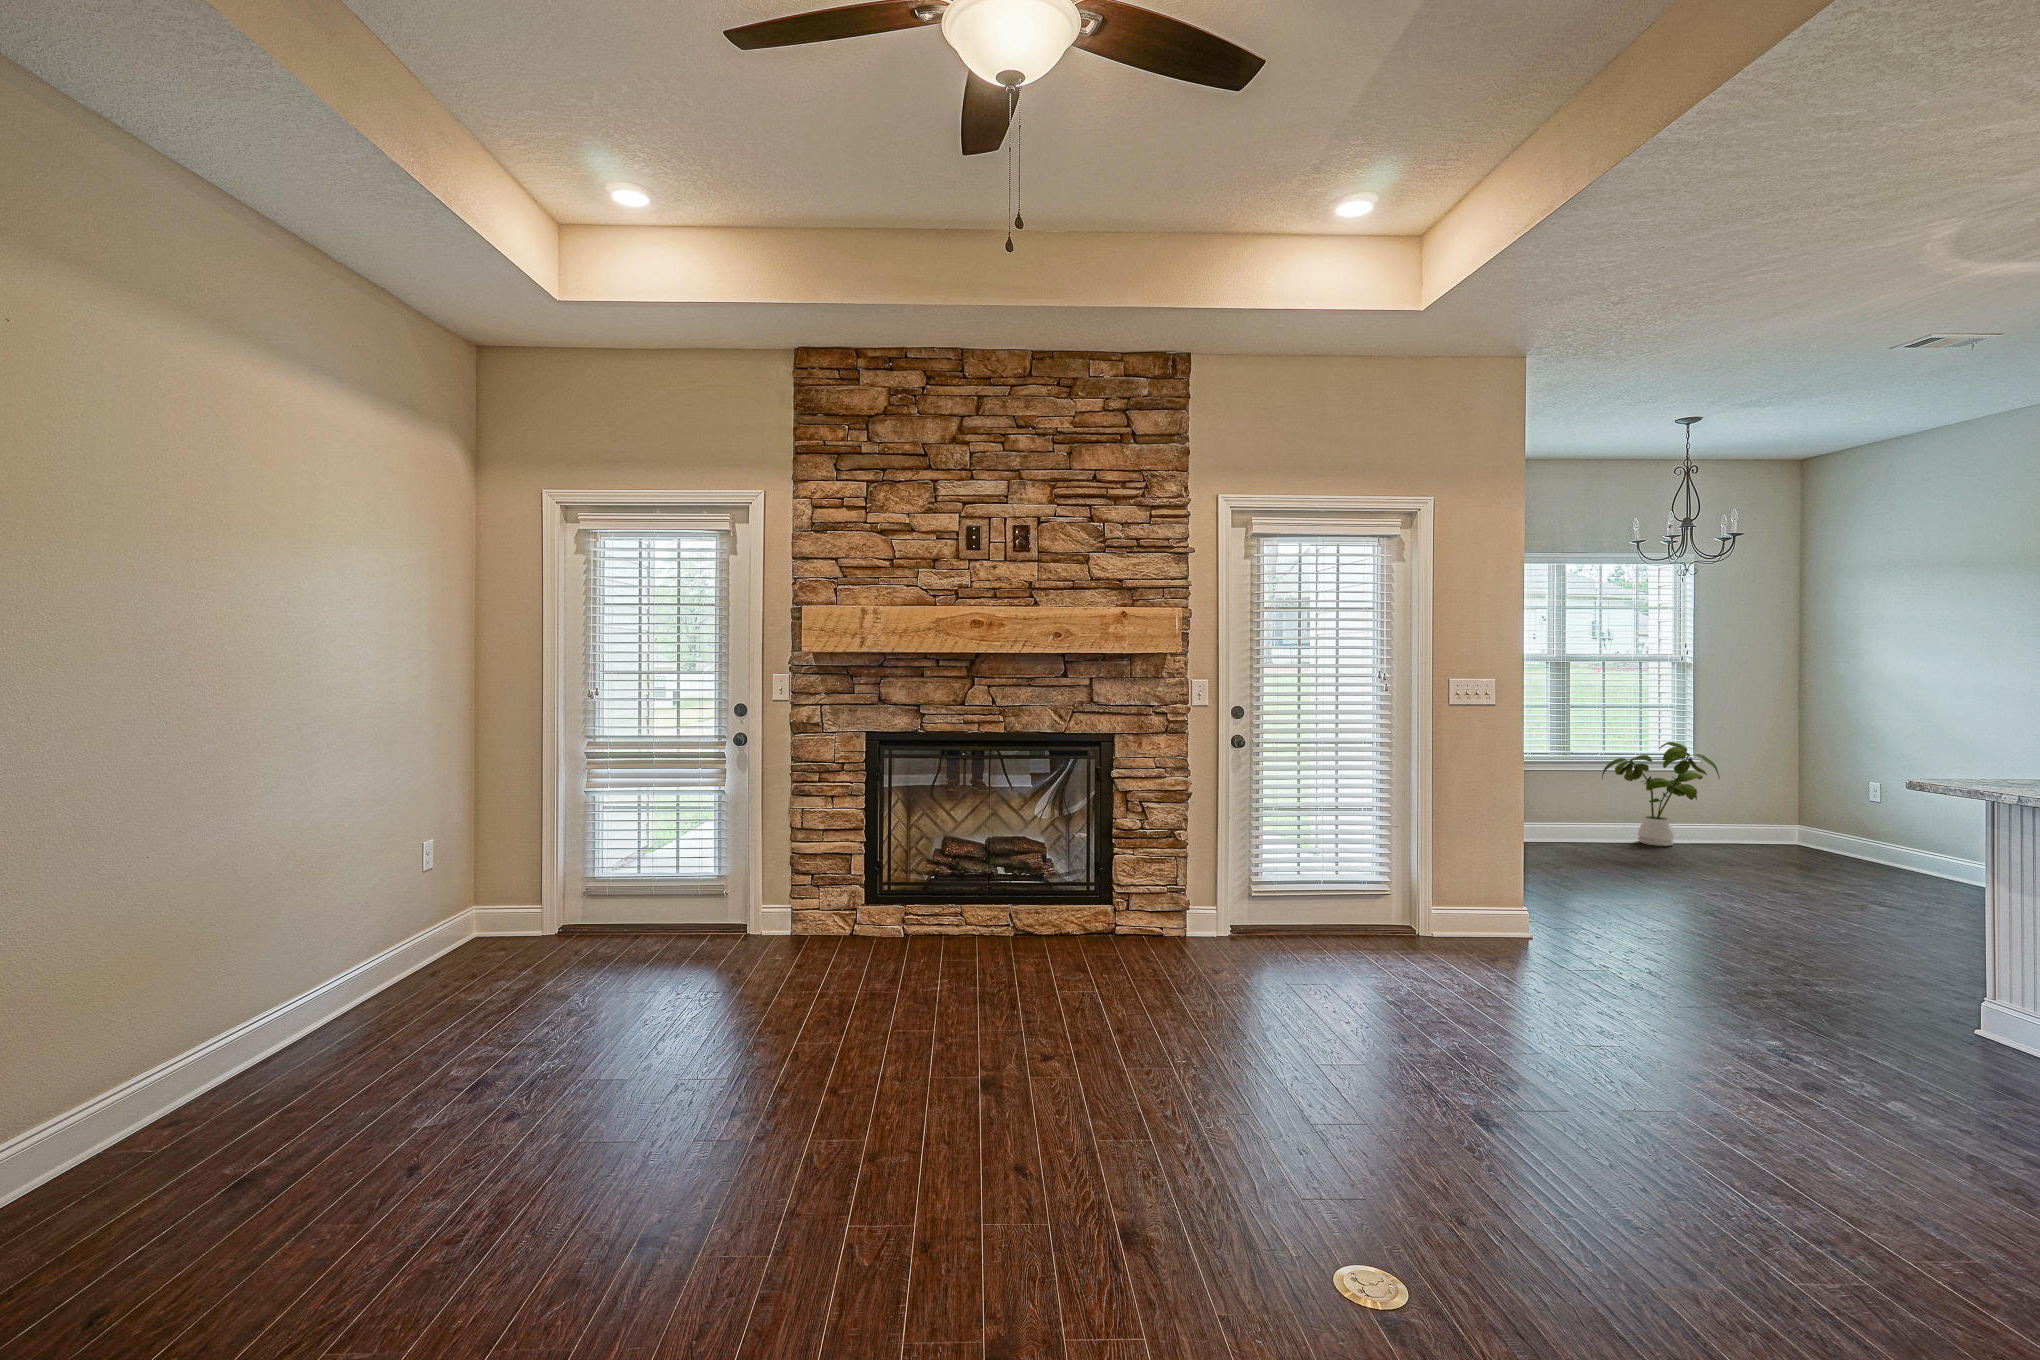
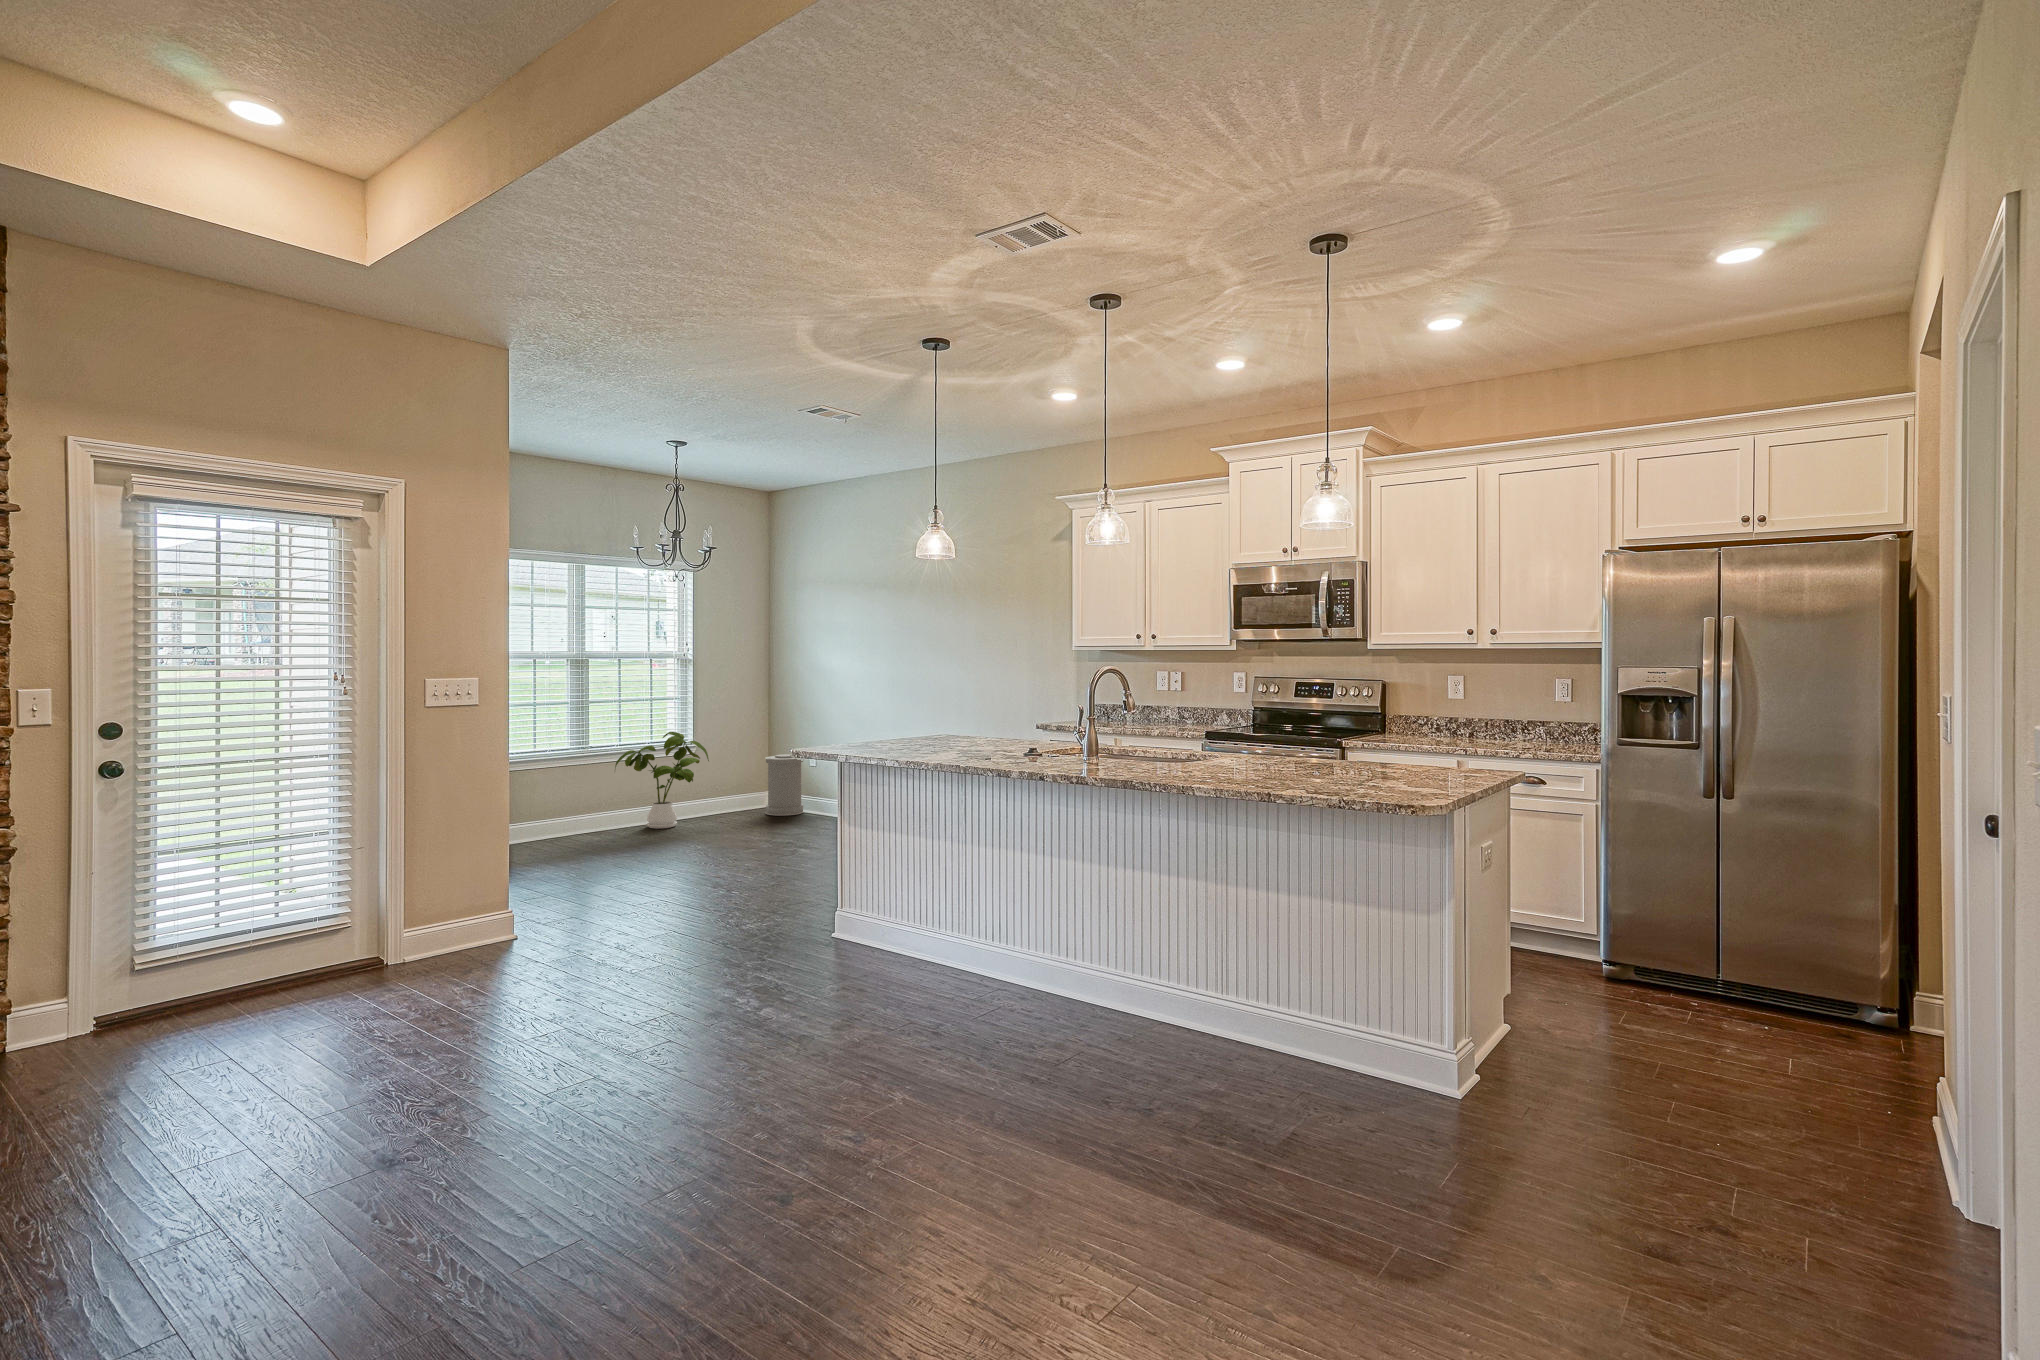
trash can: none [1791,780,1852,855] -> present [766,754,804,816]

